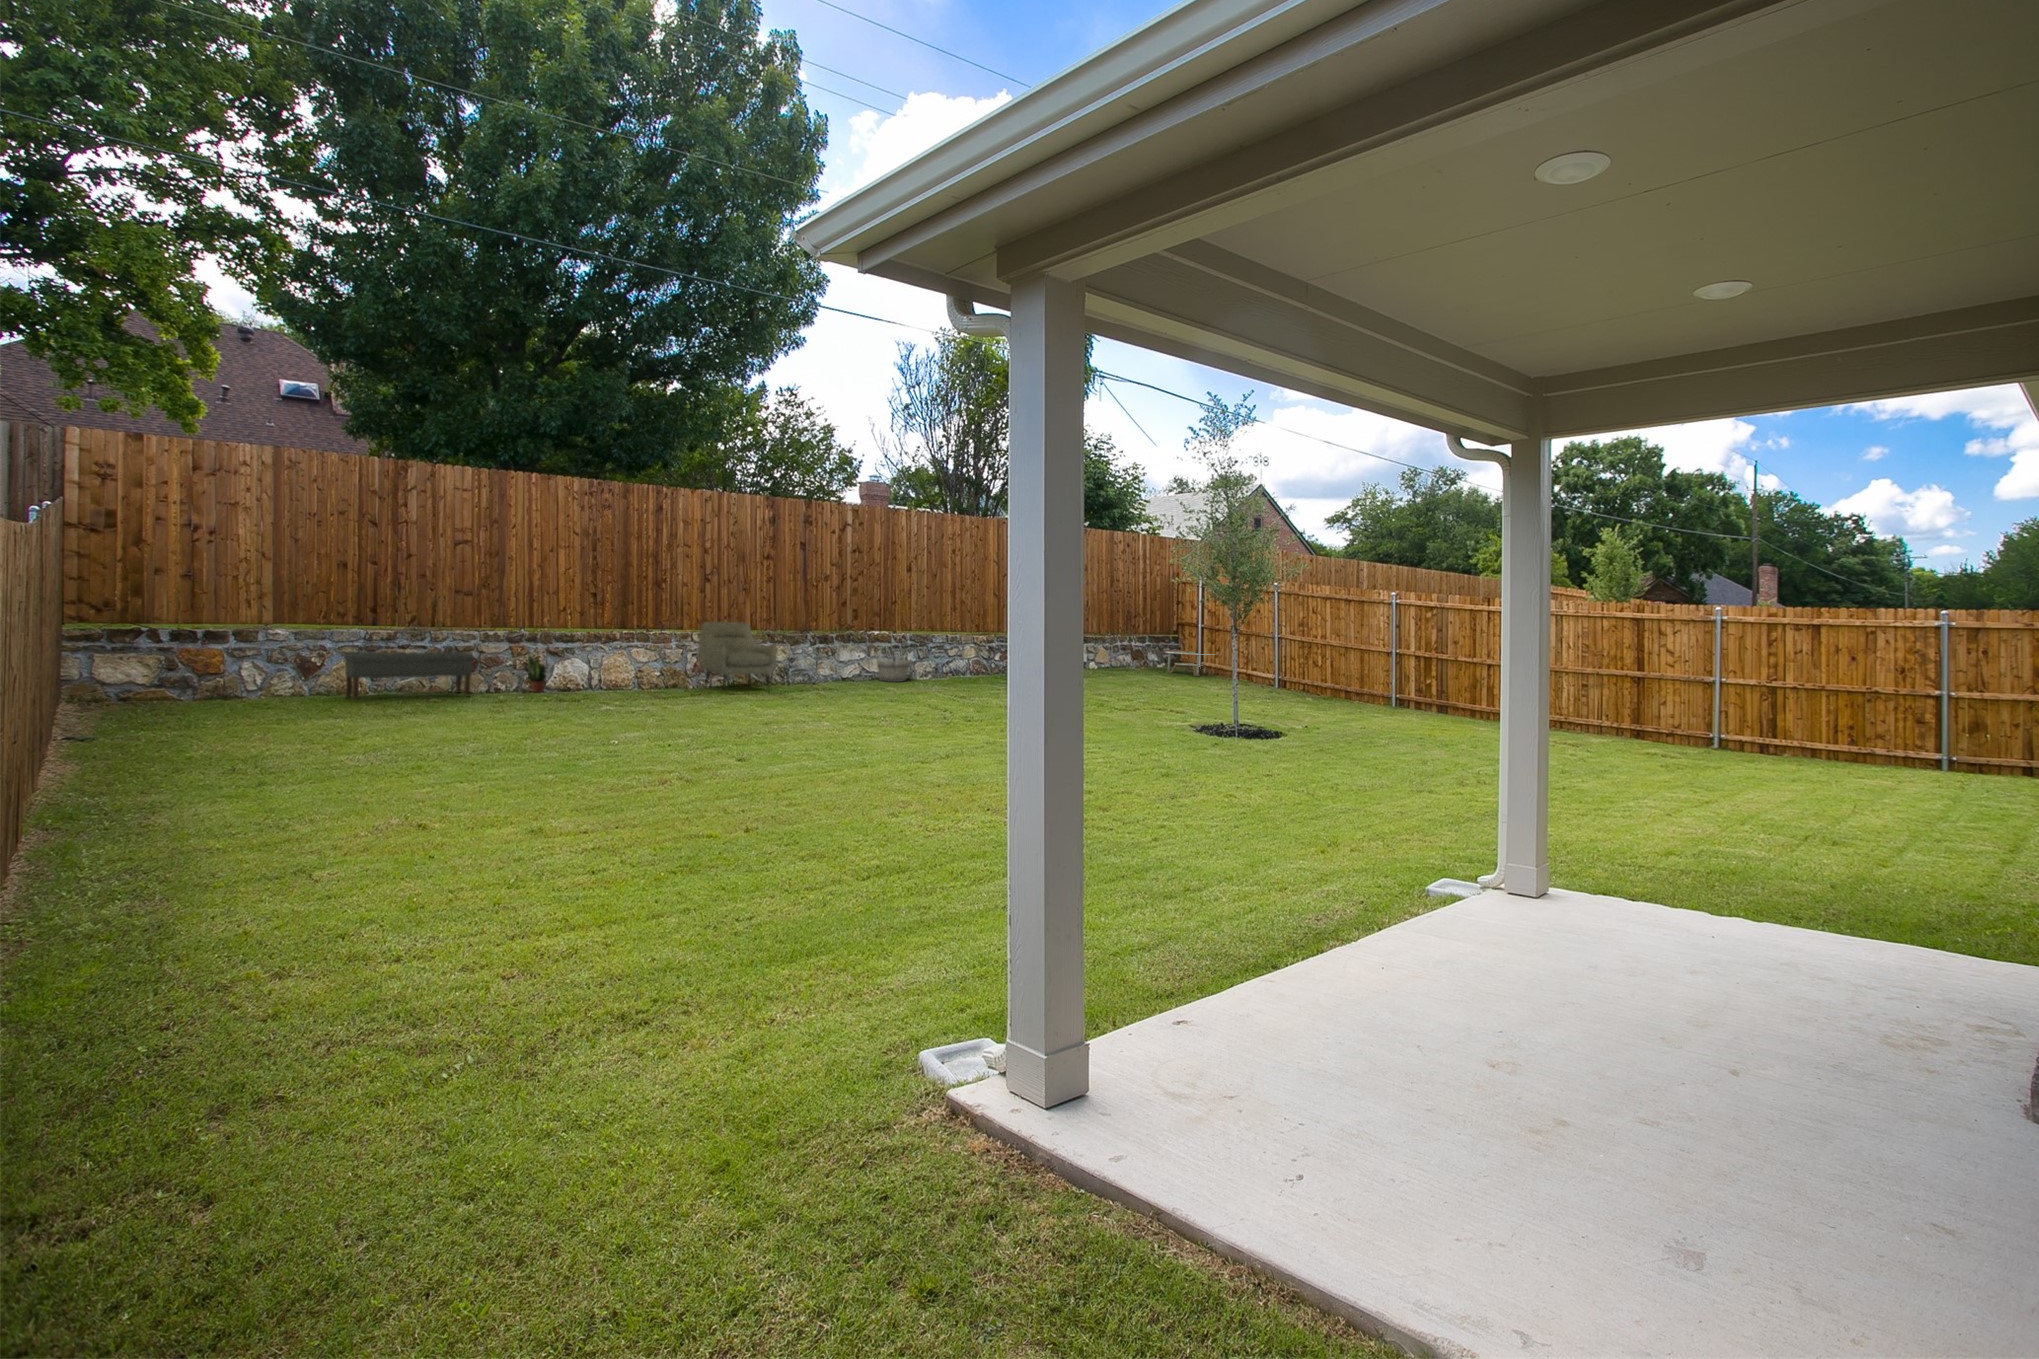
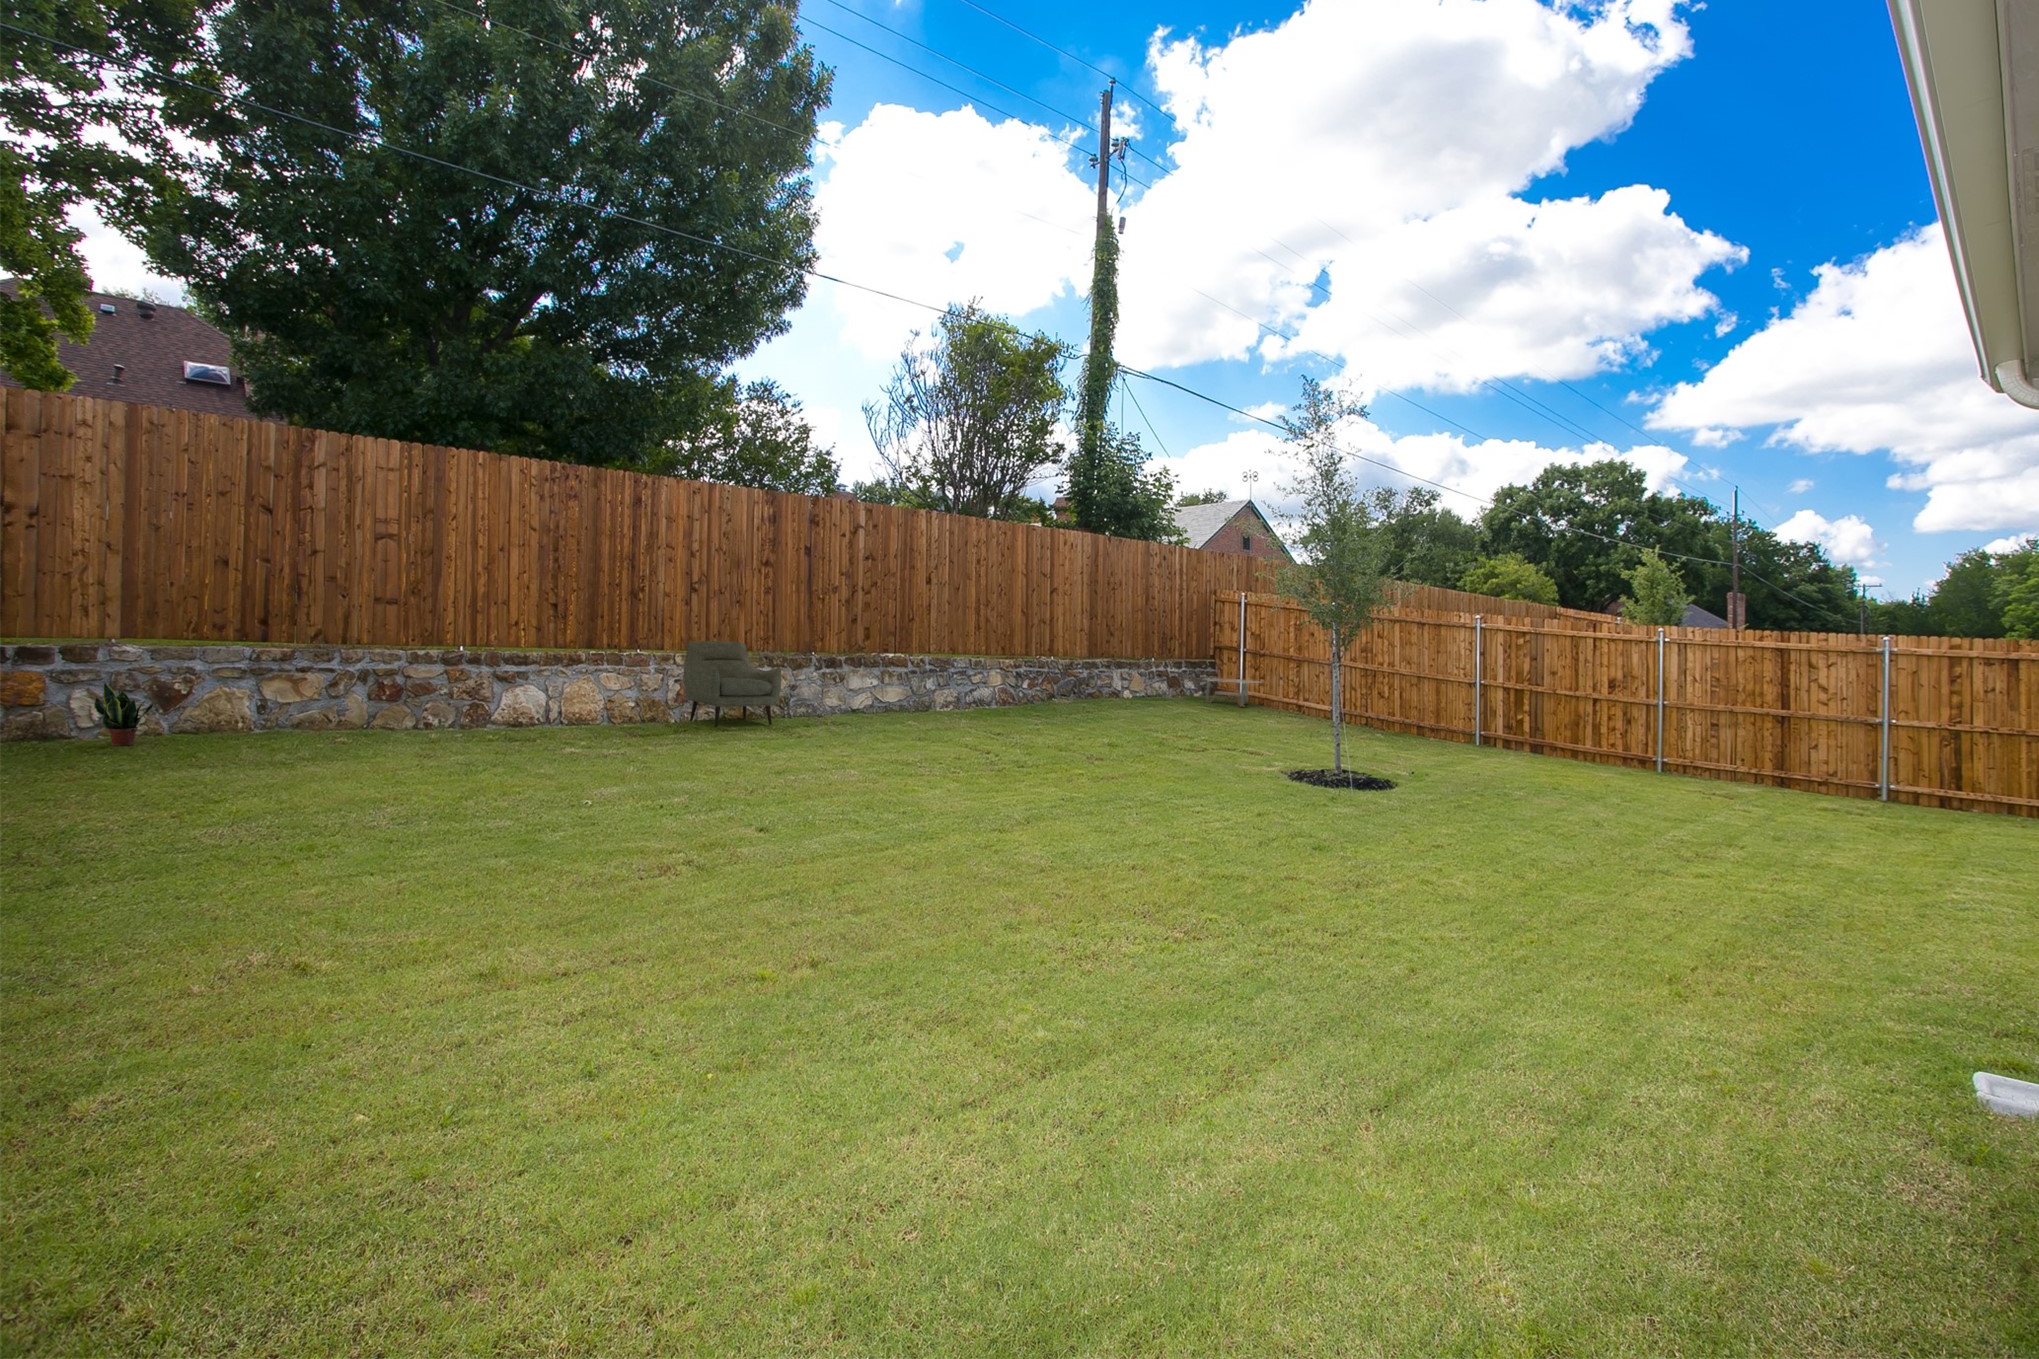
bench: present [344,652,473,701] -> none [219,677,396,742]
wooden bucket: present [877,654,910,682] -> none [892,679,932,714]
potted plant: present [523,655,553,692] -> present [95,683,153,746]

